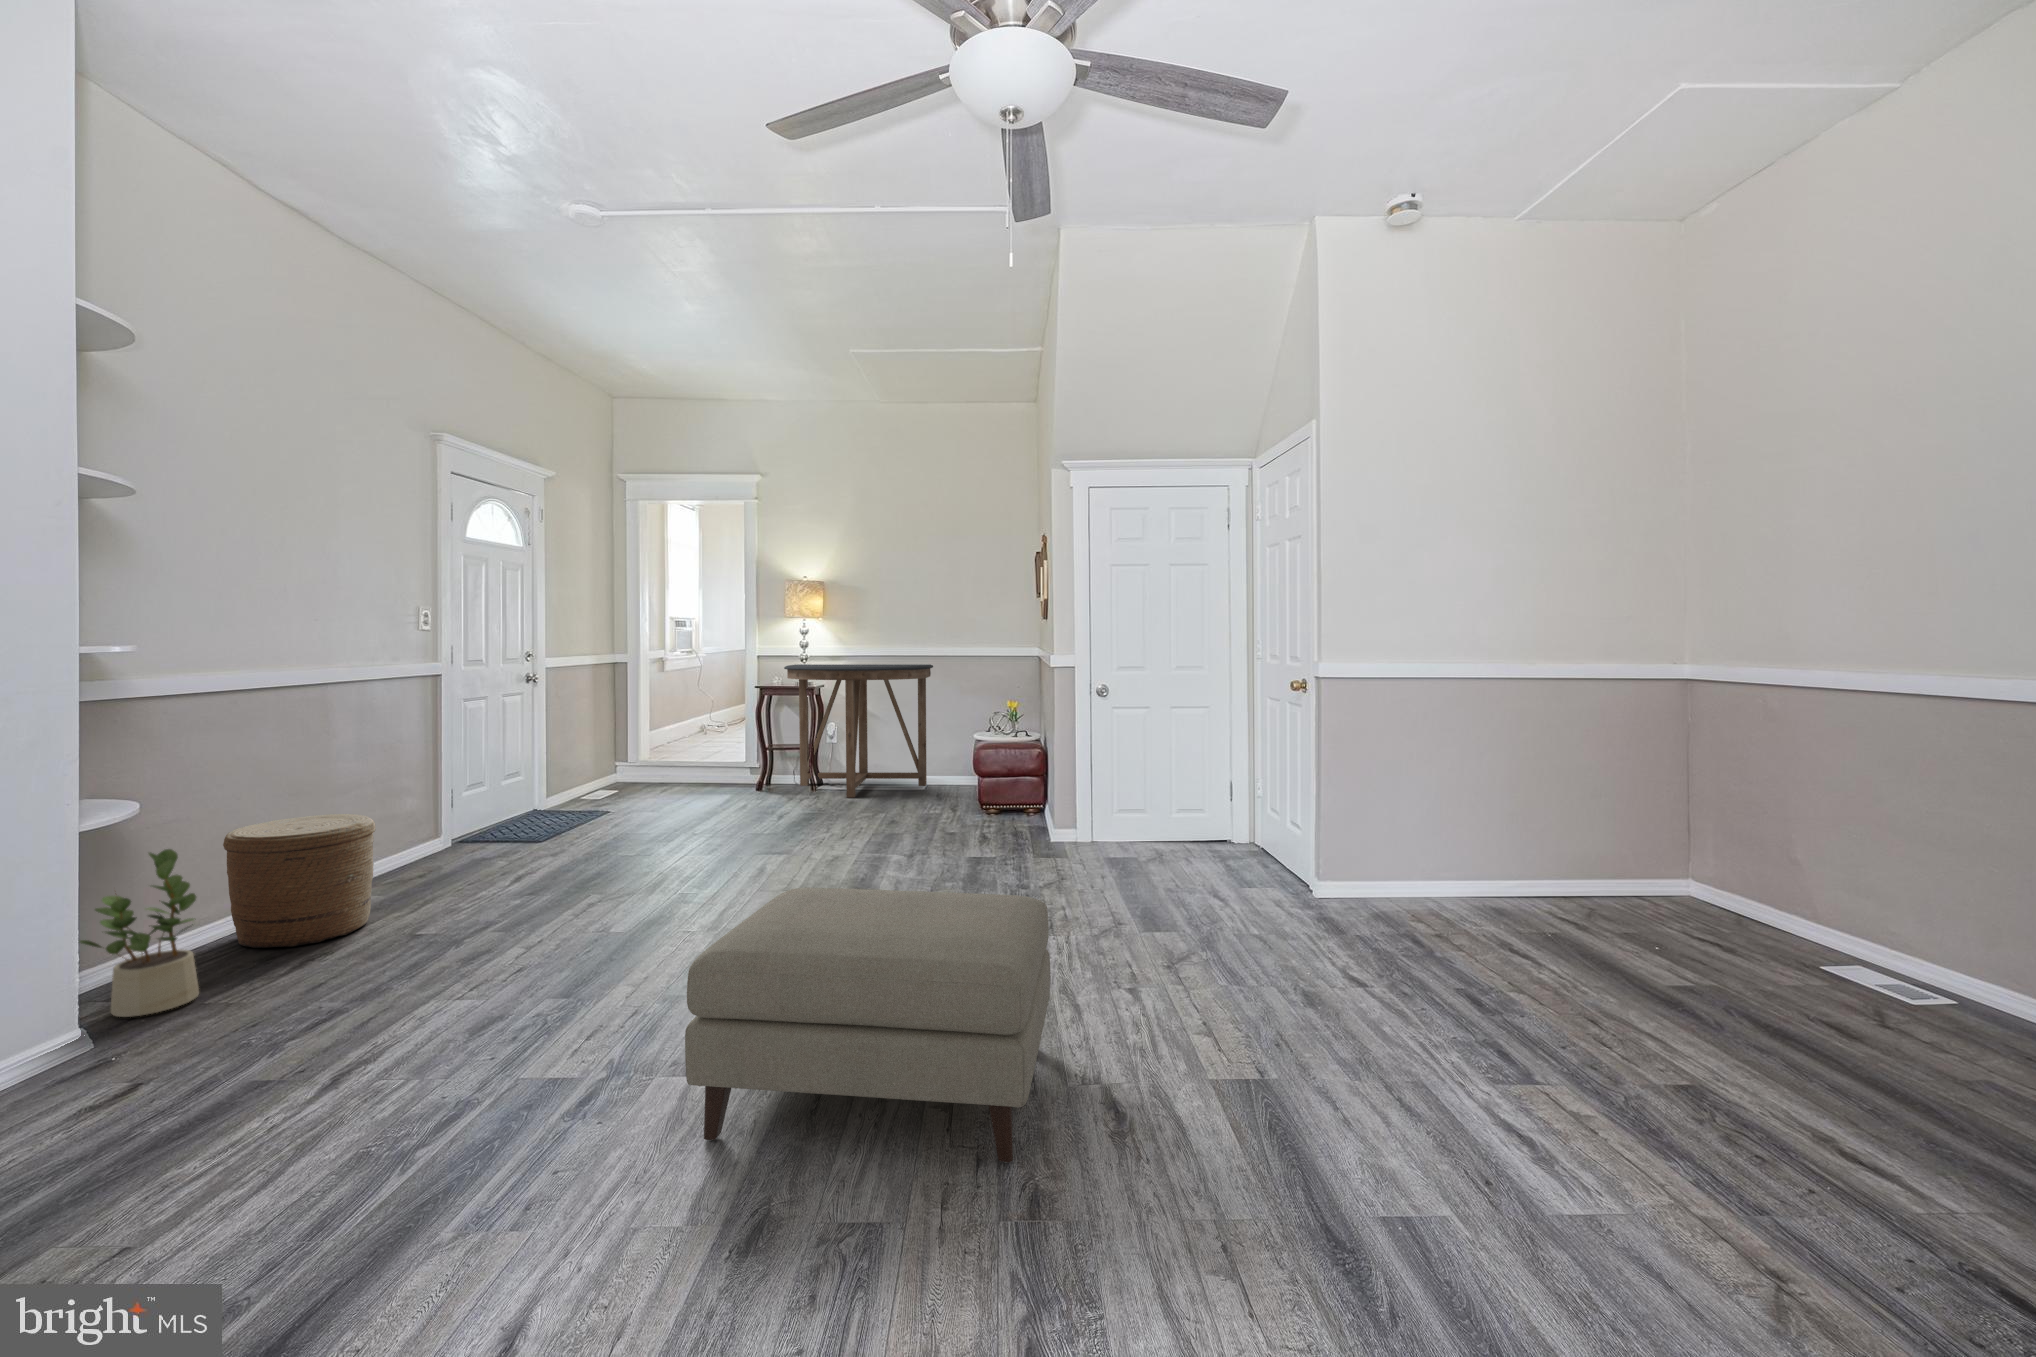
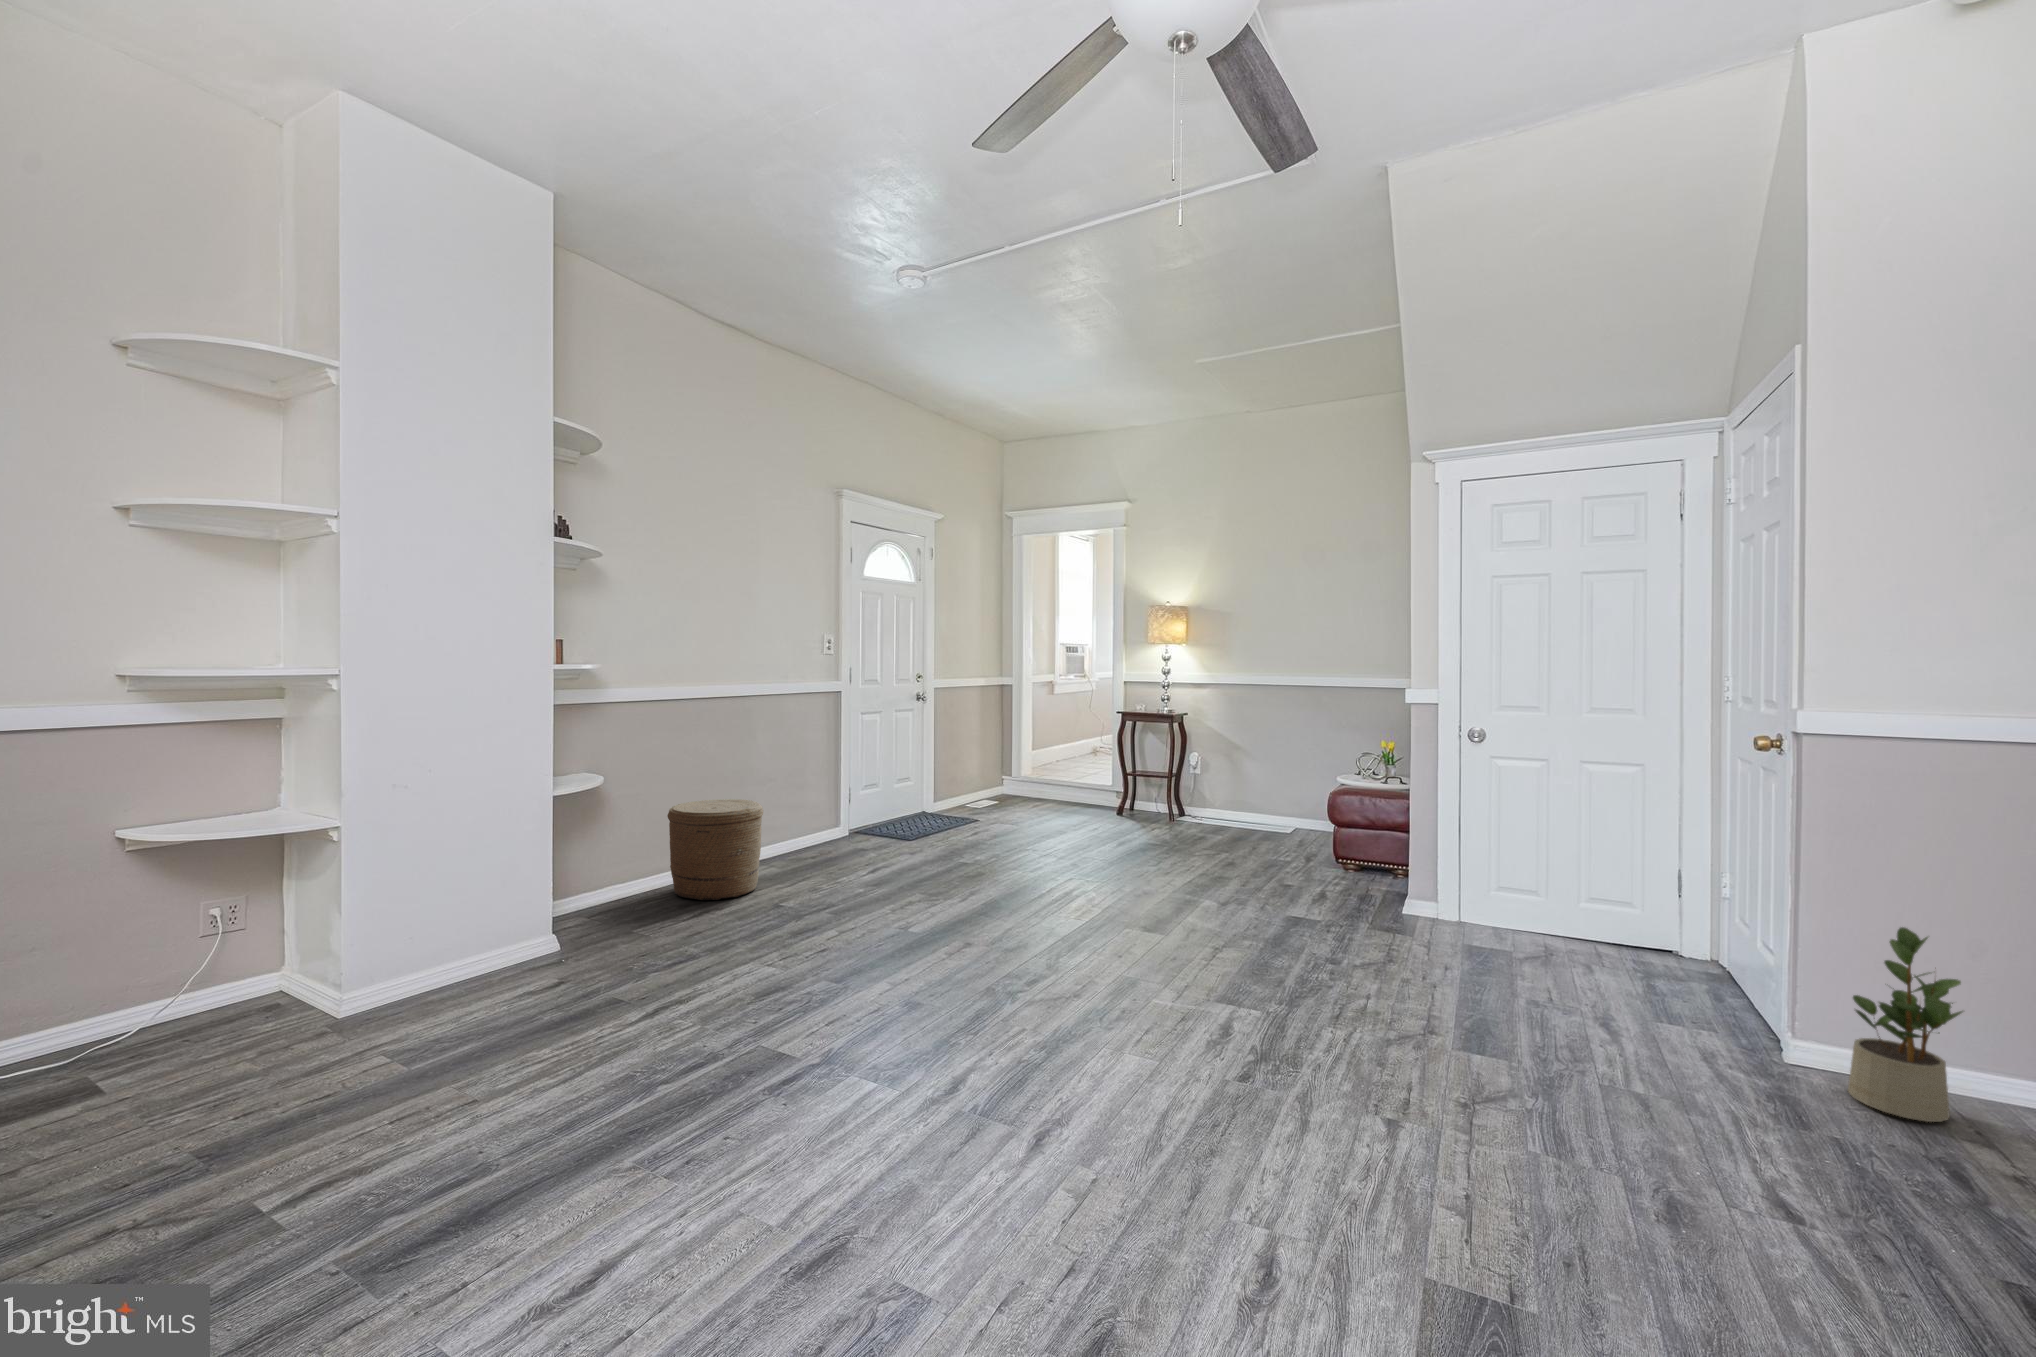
console table: present [784,664,933,797] -> none [1144,689,1305,832]
potted plant: present [80,849,199,1017] -> present [1848,927,1963,1122]
ottoman: present [685,888,1050,1163] -> none [831,919,1239,1285]

